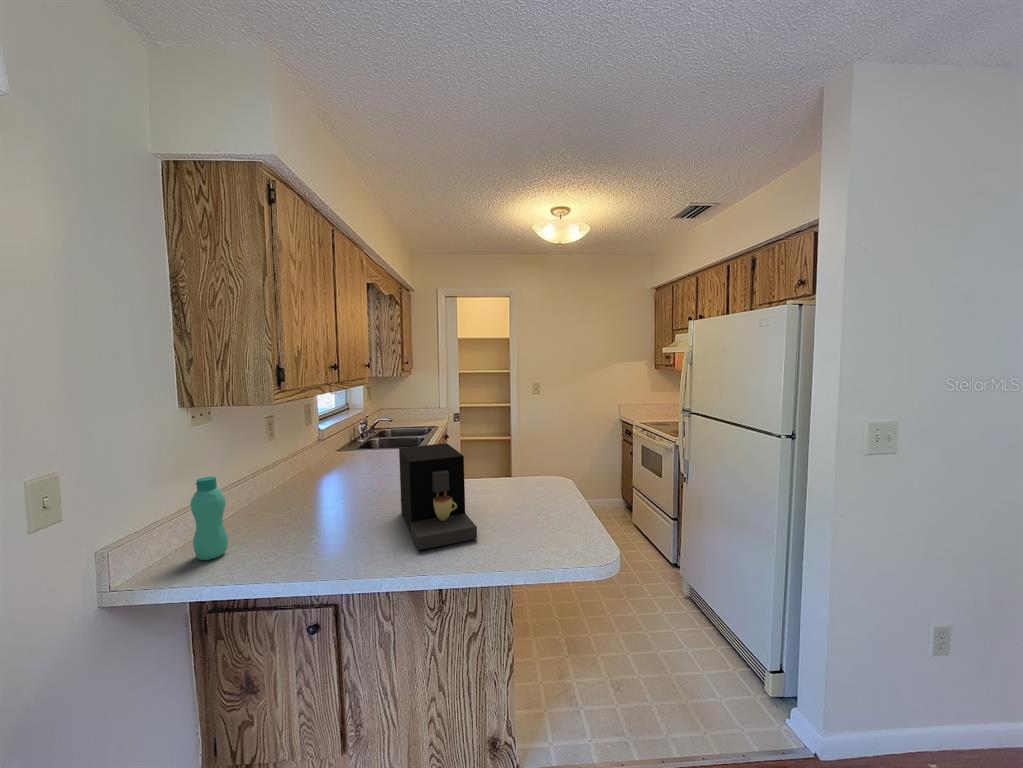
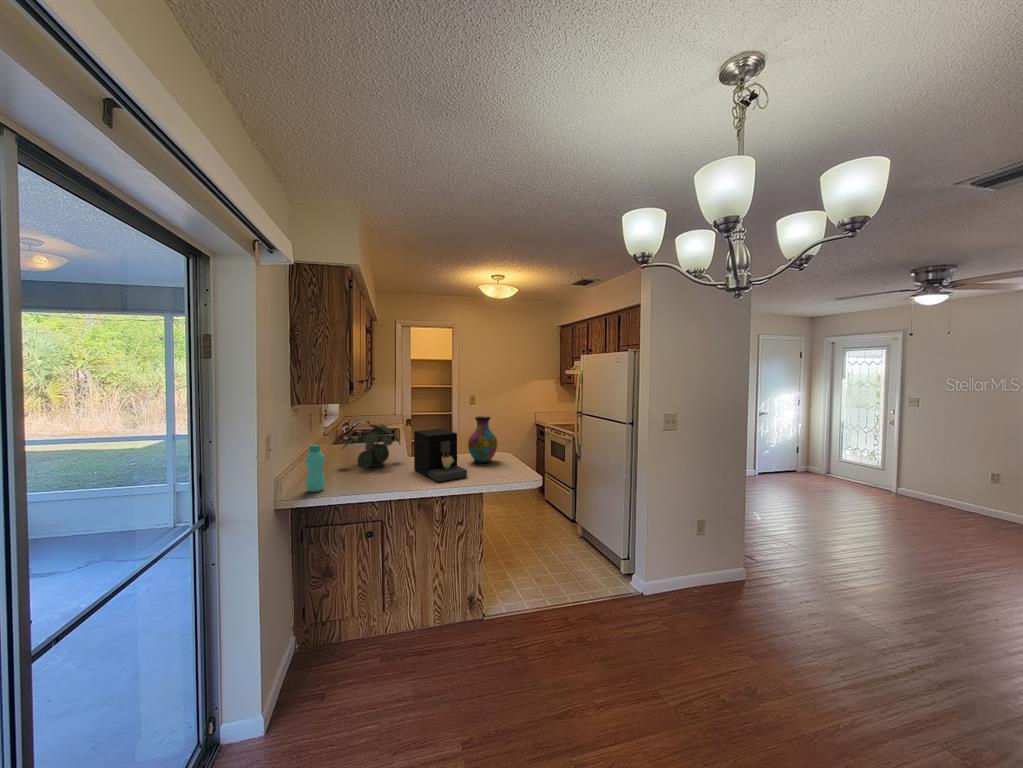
vase: none [494,422,544,503] -> present [468,416,497,463]
potted plant: none [299,433,393,507] -> present [342,424,401,468]

